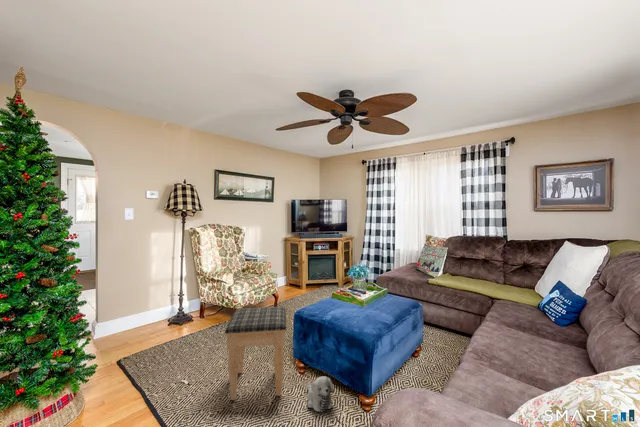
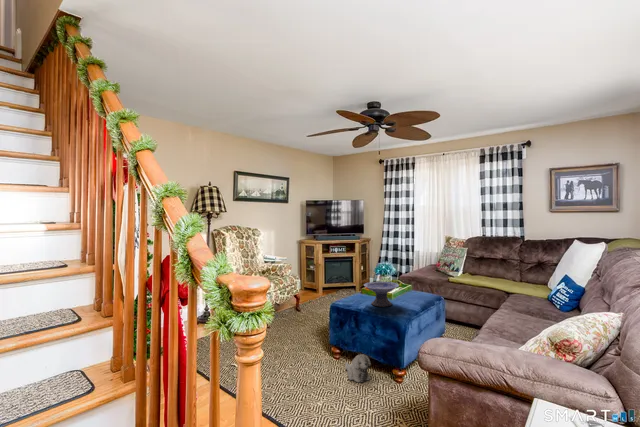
decorative bowl: none [331,287,370,318] -> present [364,282,399,307]
footstool: present [225,307,286,400] -> none [276,299,328,376]

